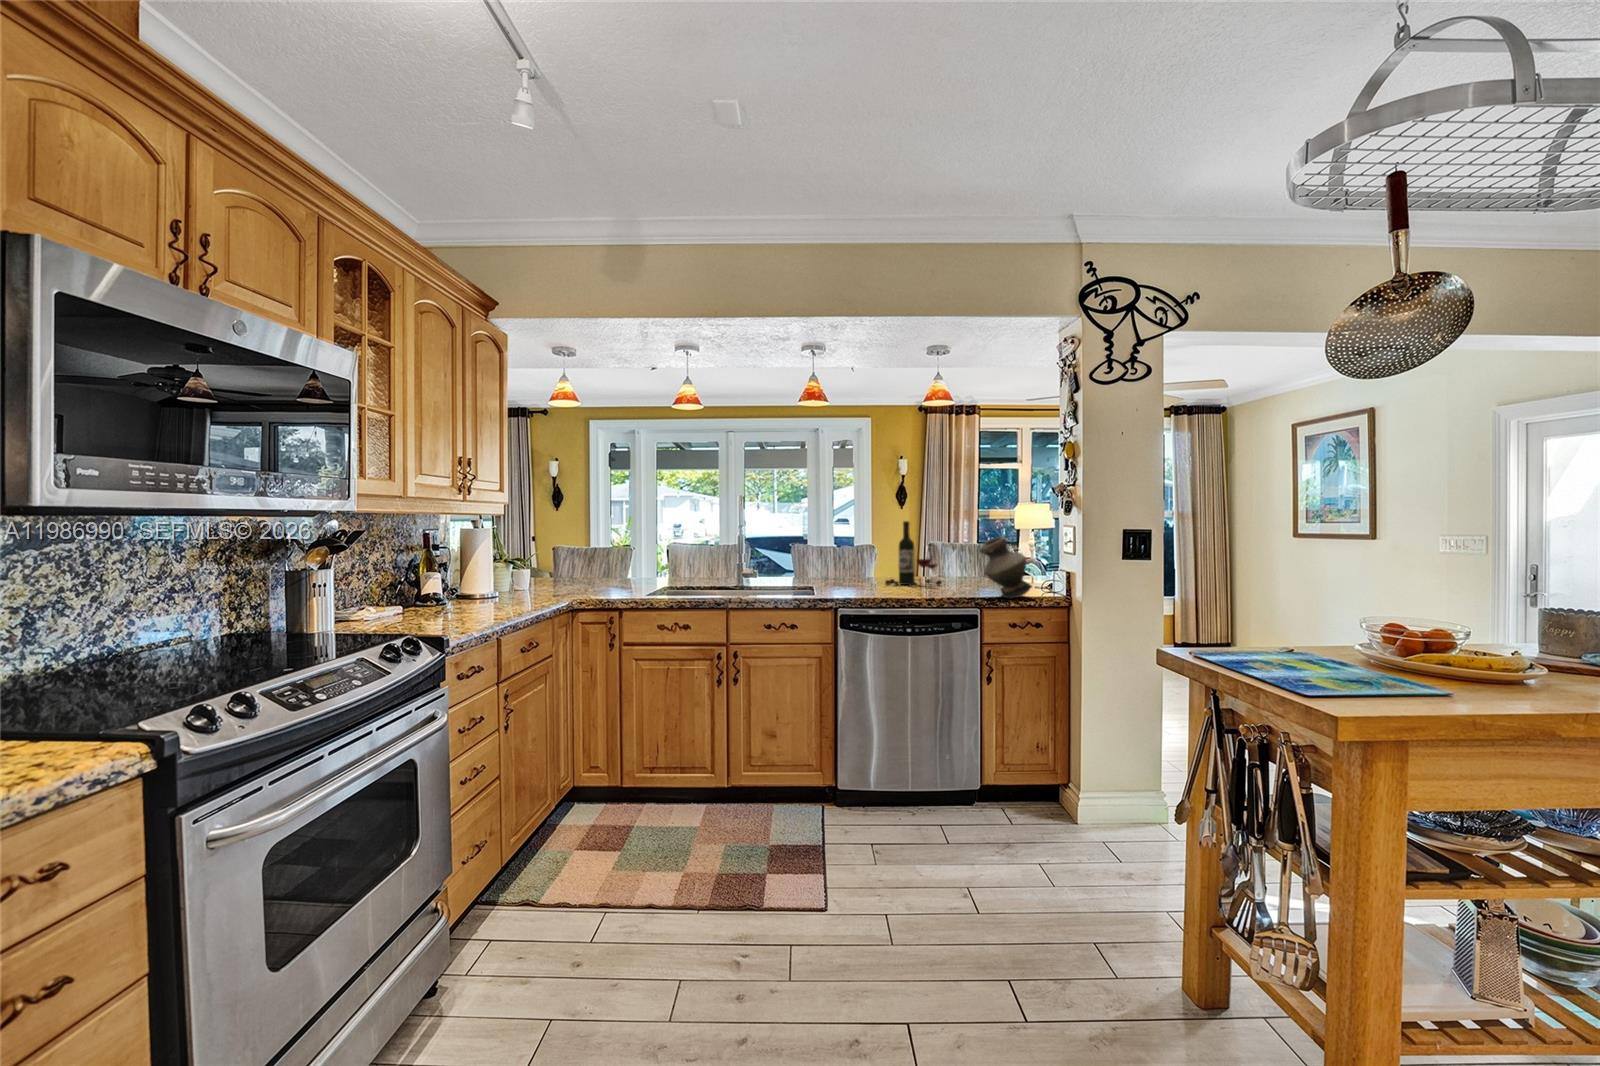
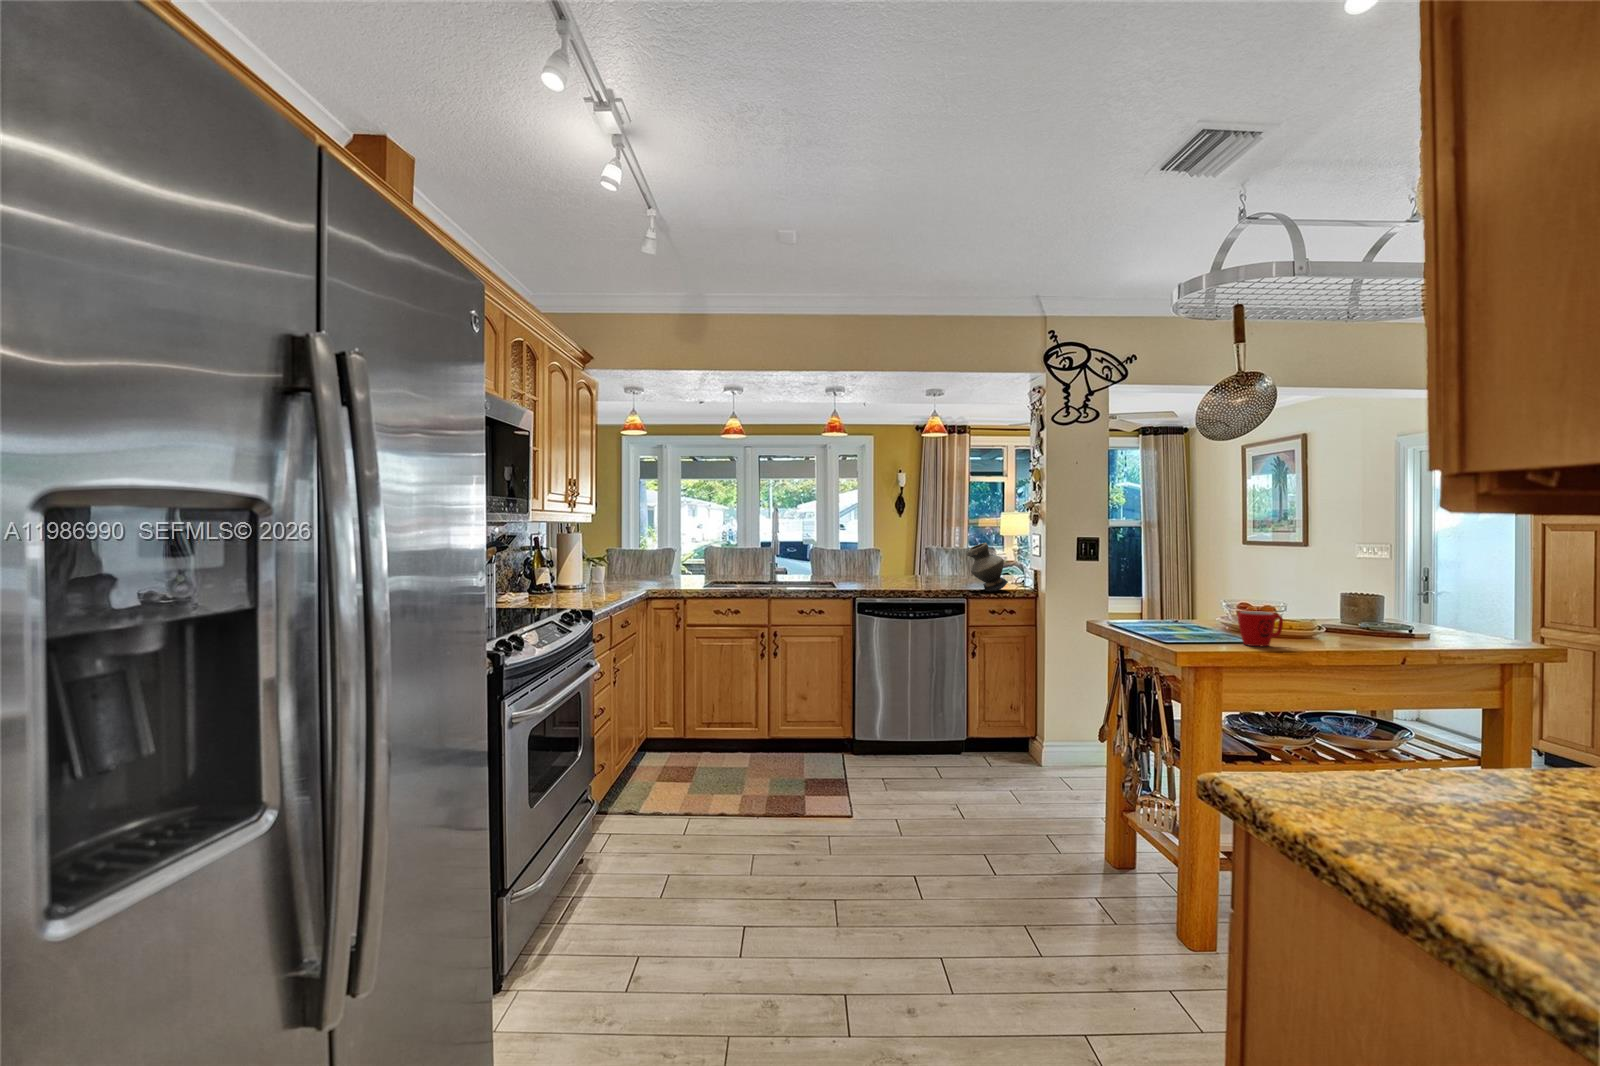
wine bottle: present [885,521,942,587] -> none [891,530,937,583]
mug: none [1432,644,1511,704] -> present [1238,611,1283,646]

